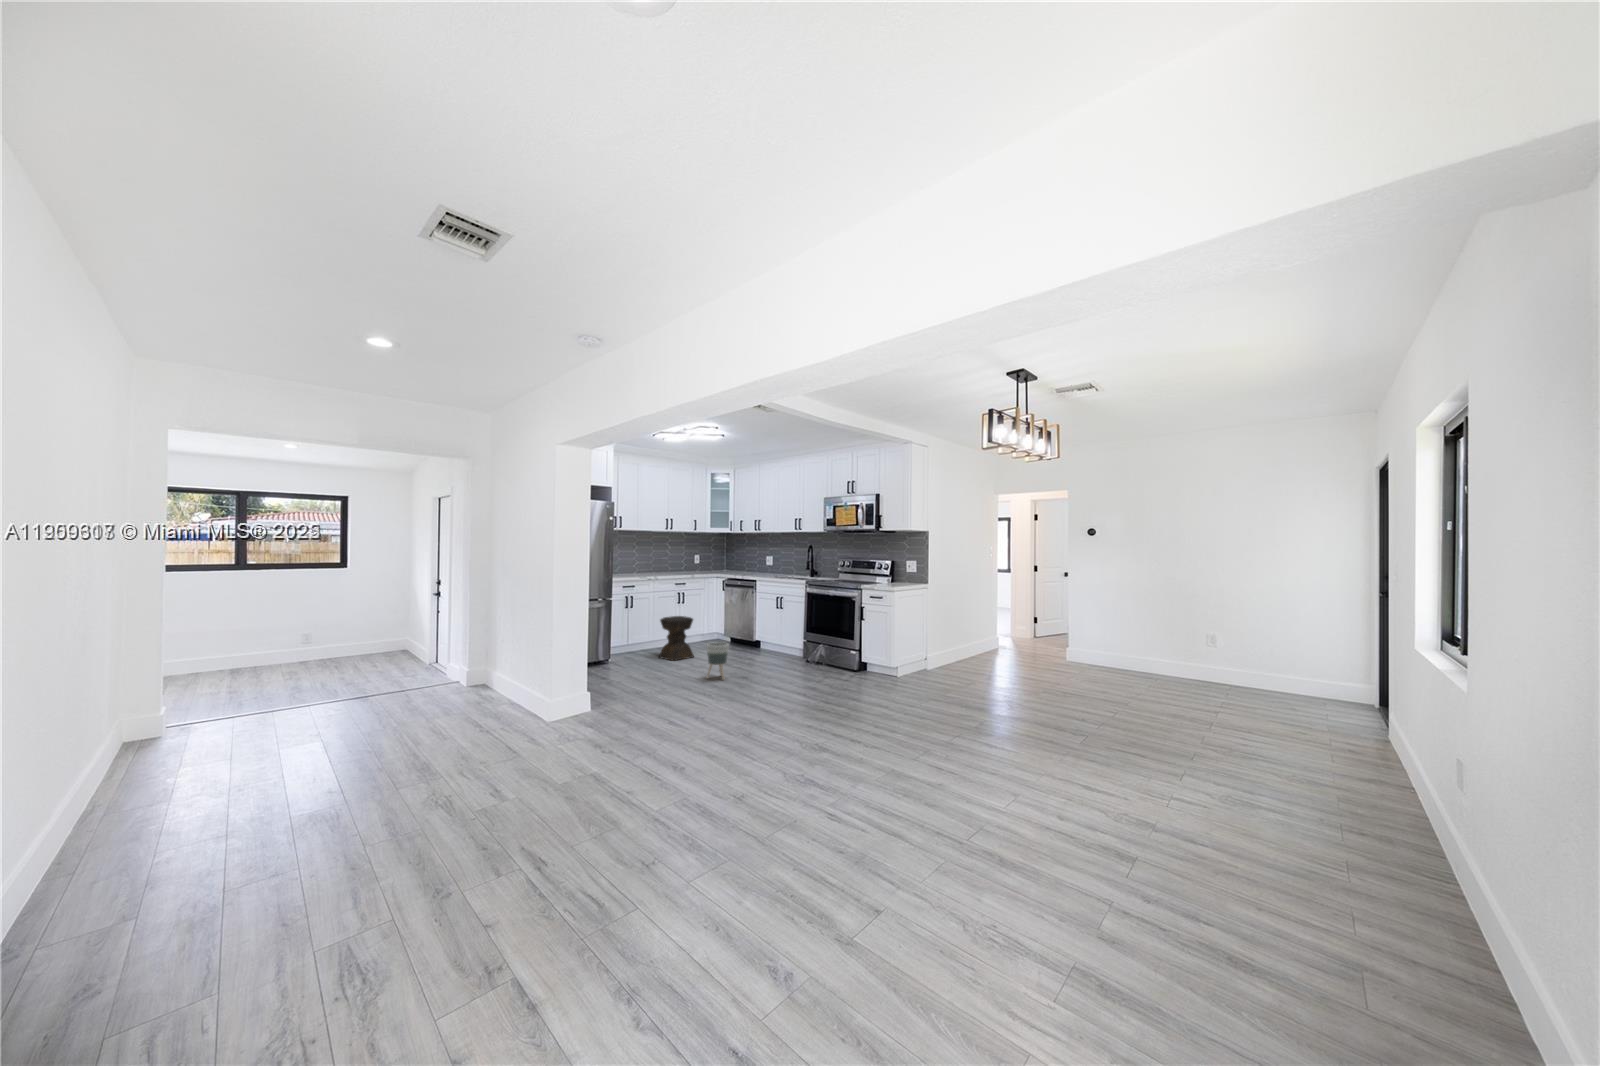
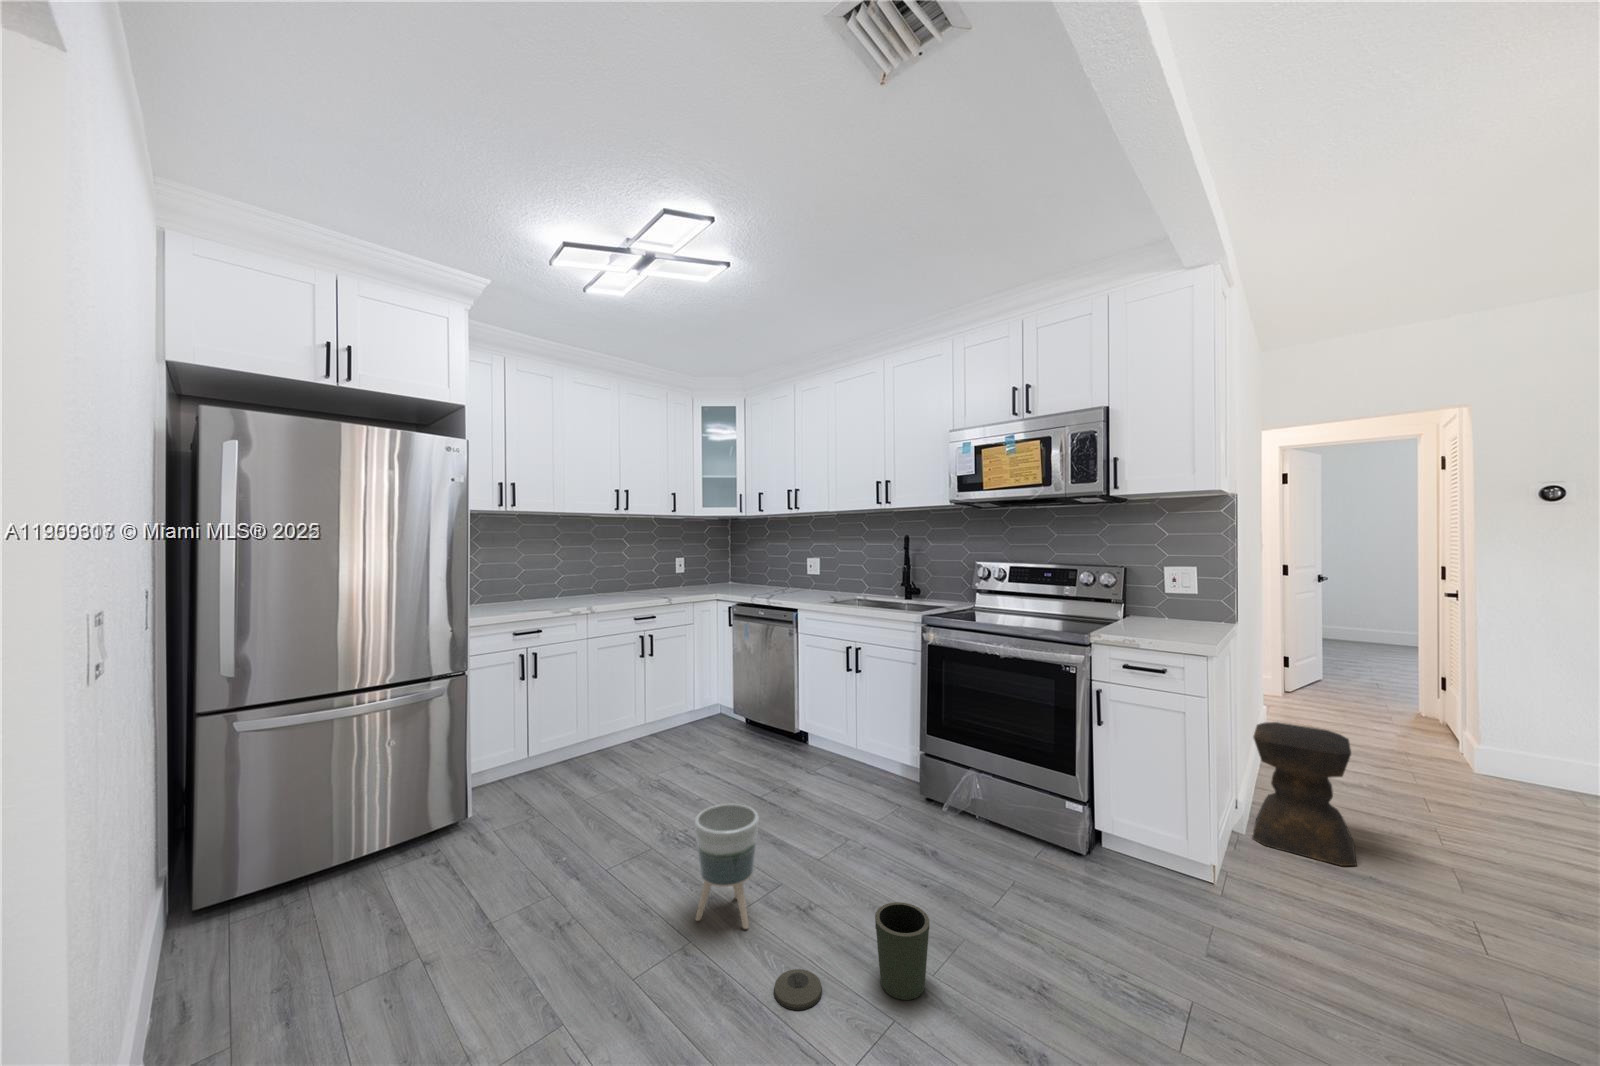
stool: present [659,616,694,660] -> present [1252,722,1356,866]
trash can: none [731,665,780,689] -> present [774,902,929,1010]

